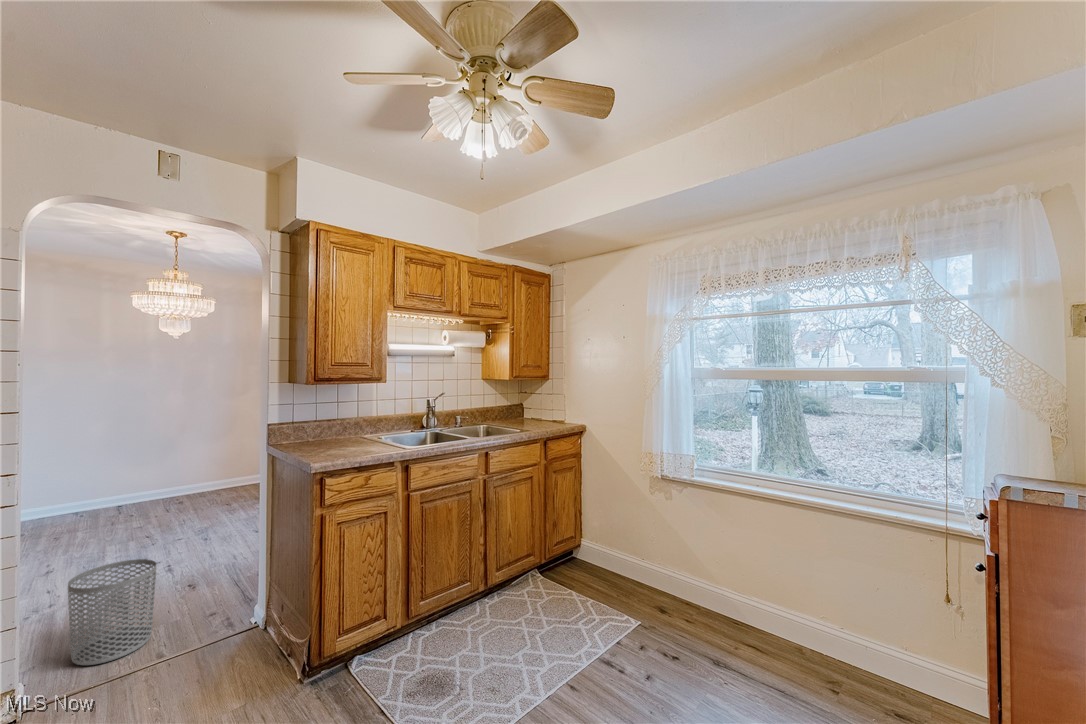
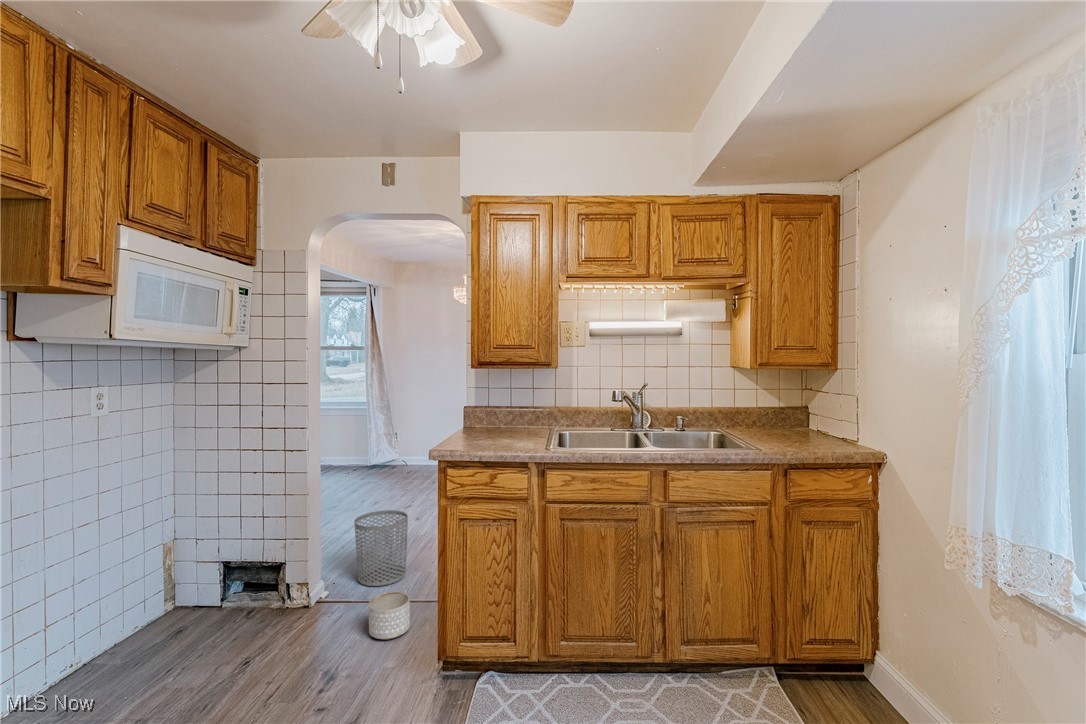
planter: none [171,635,228,696] -> present [369,592,410,640]

